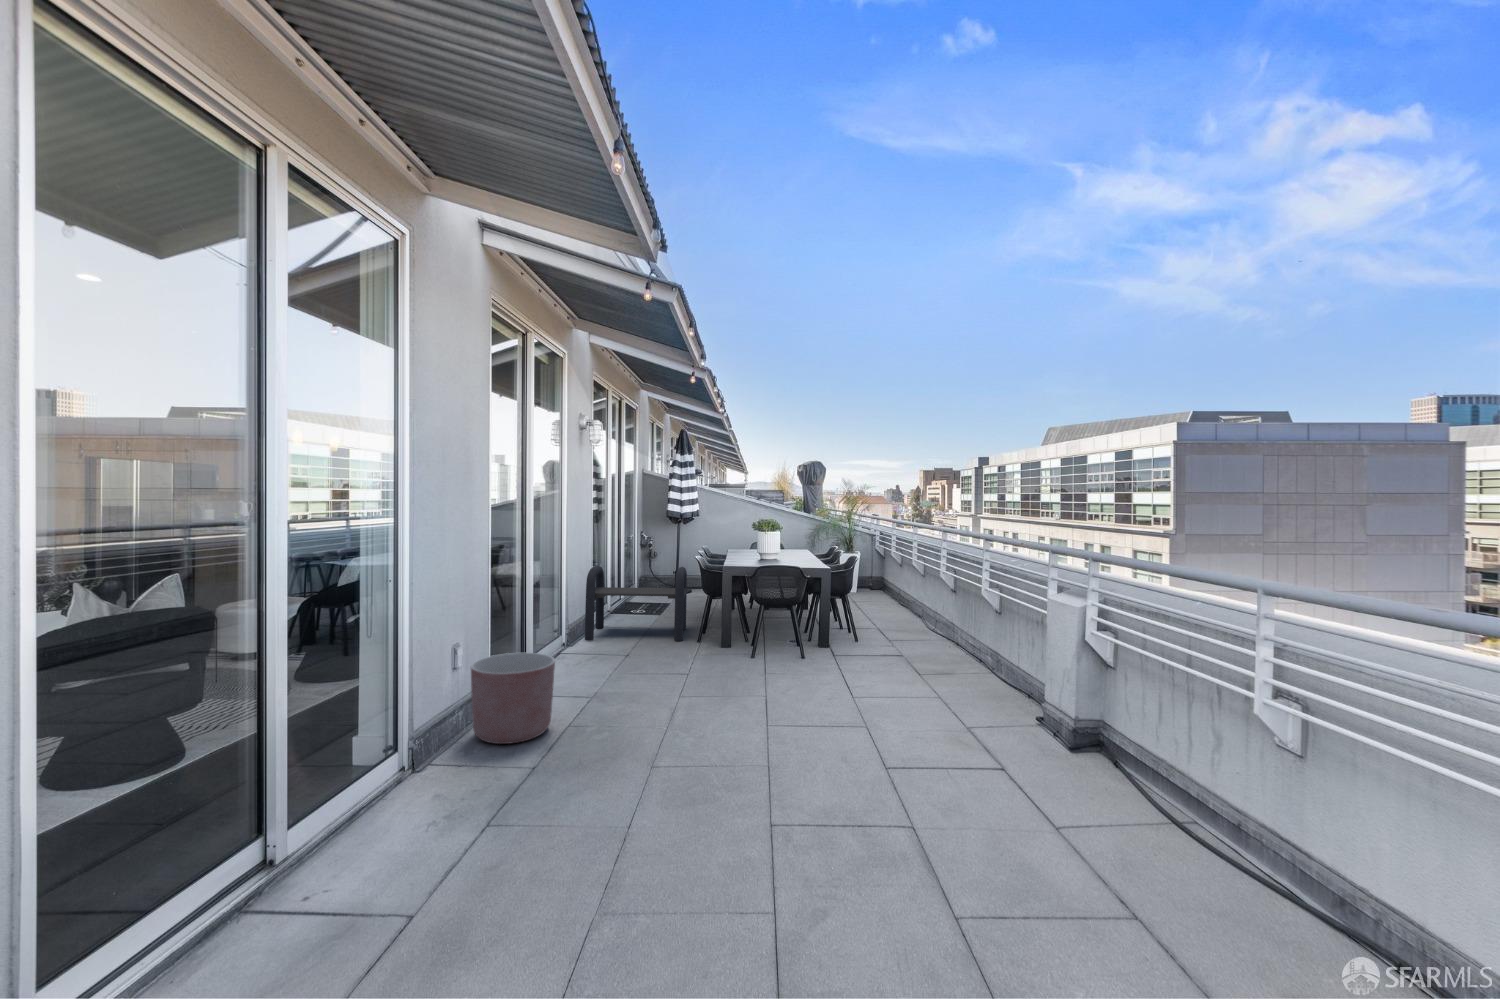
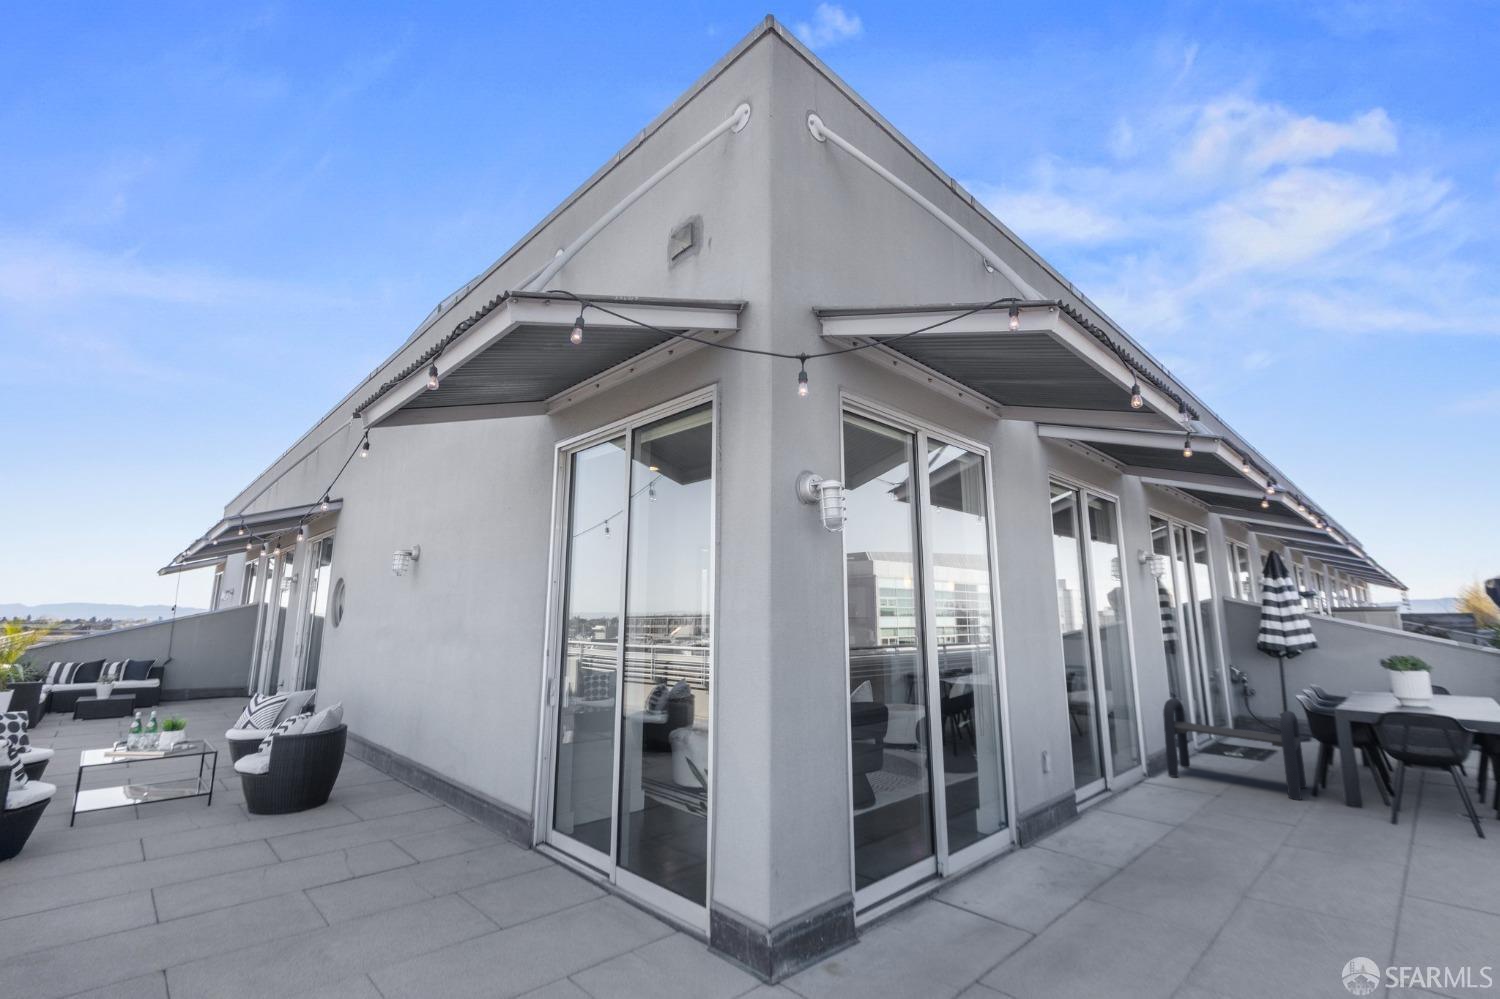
planter: present [471,653,555,744] -> none [1058,768,1138,853]

